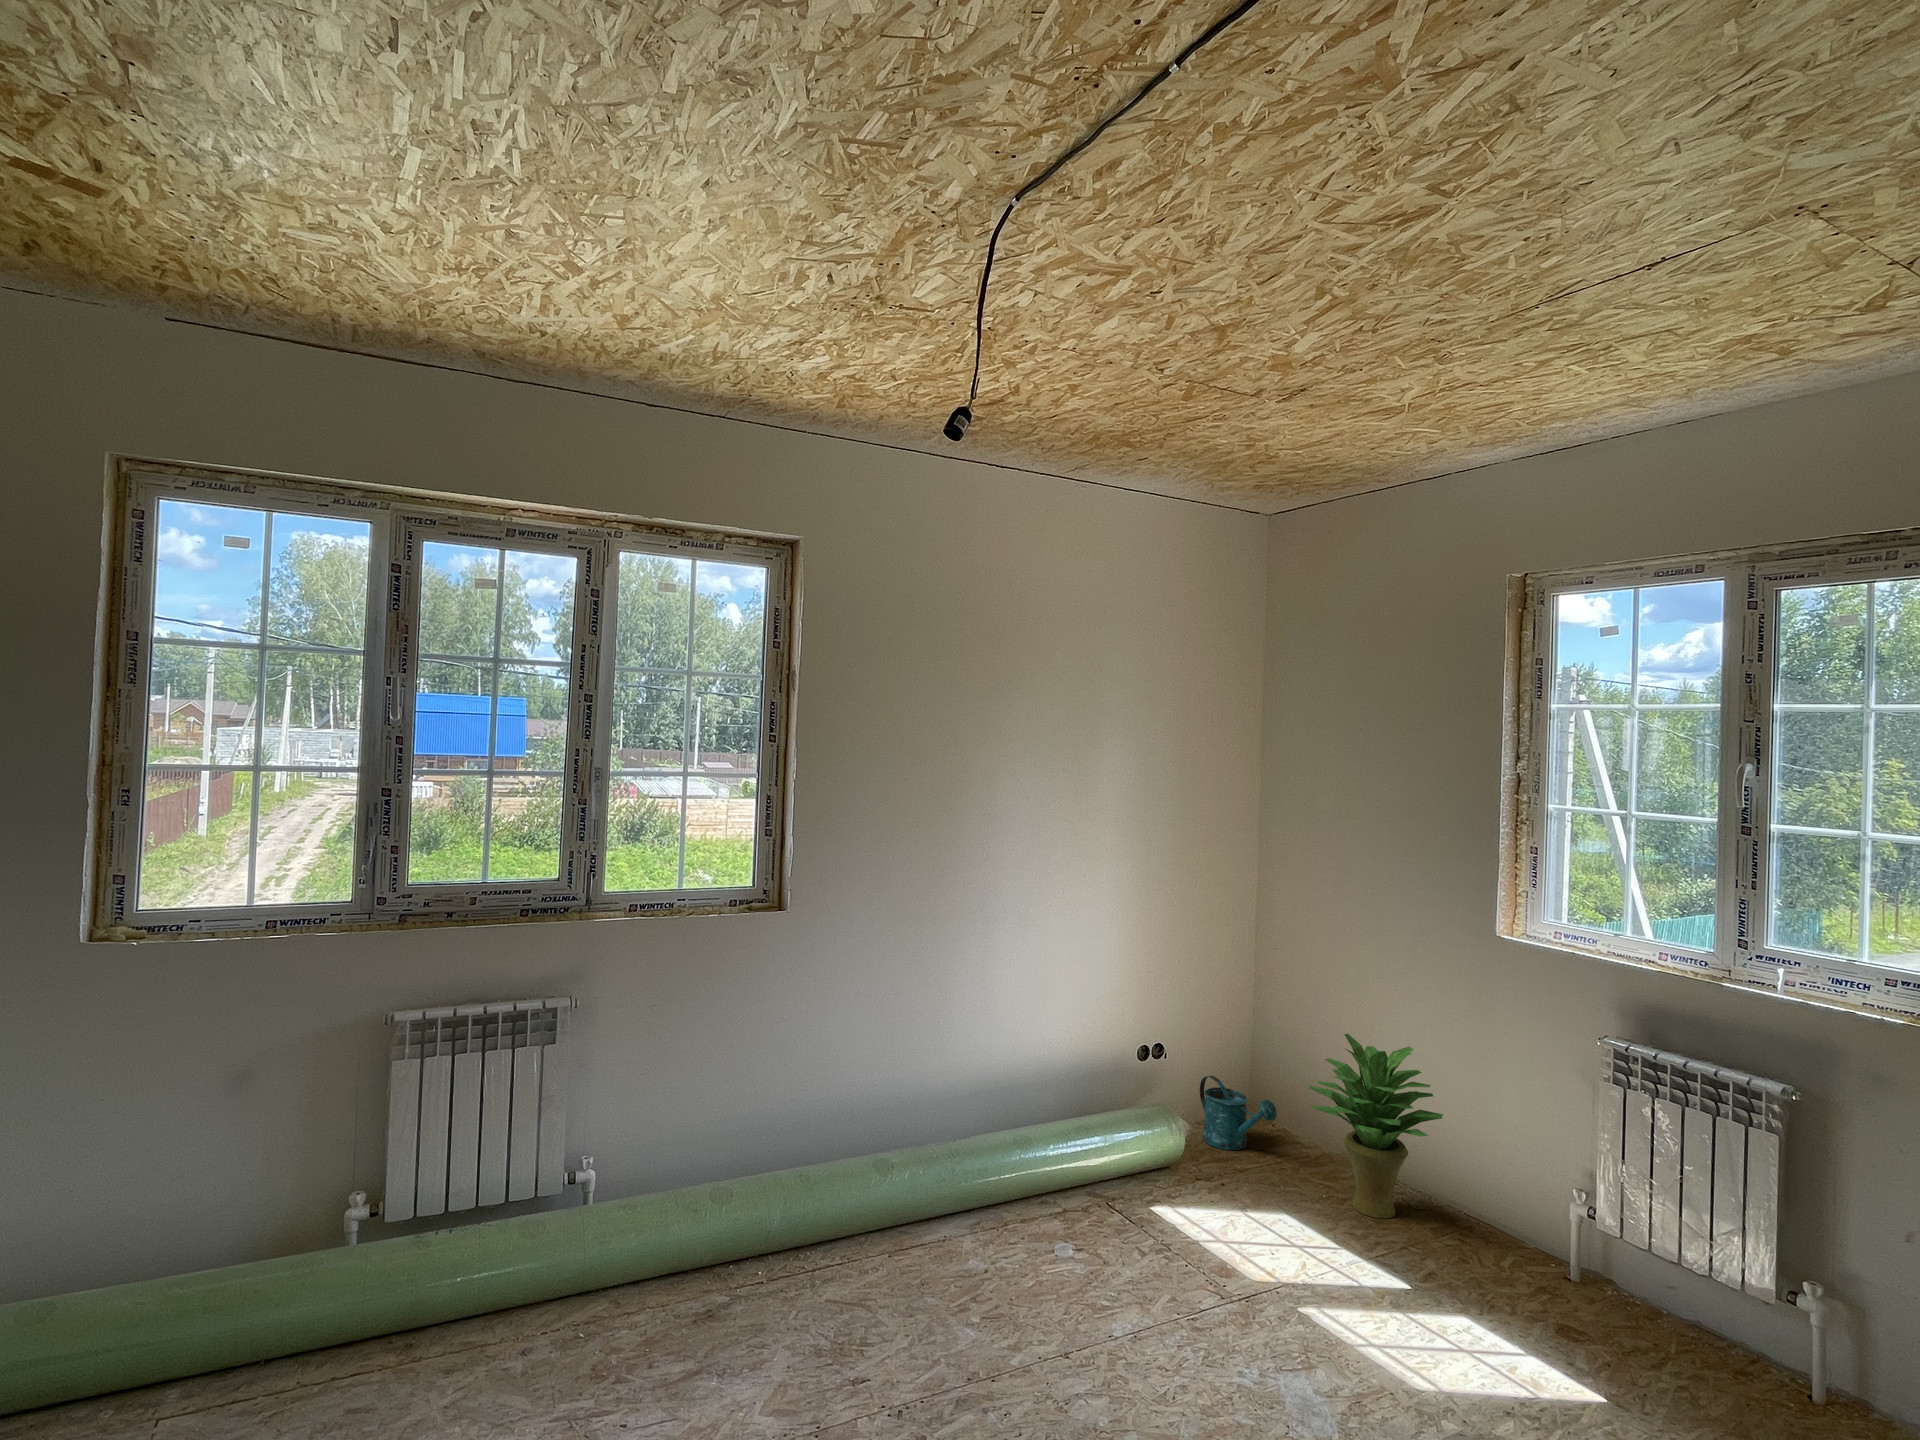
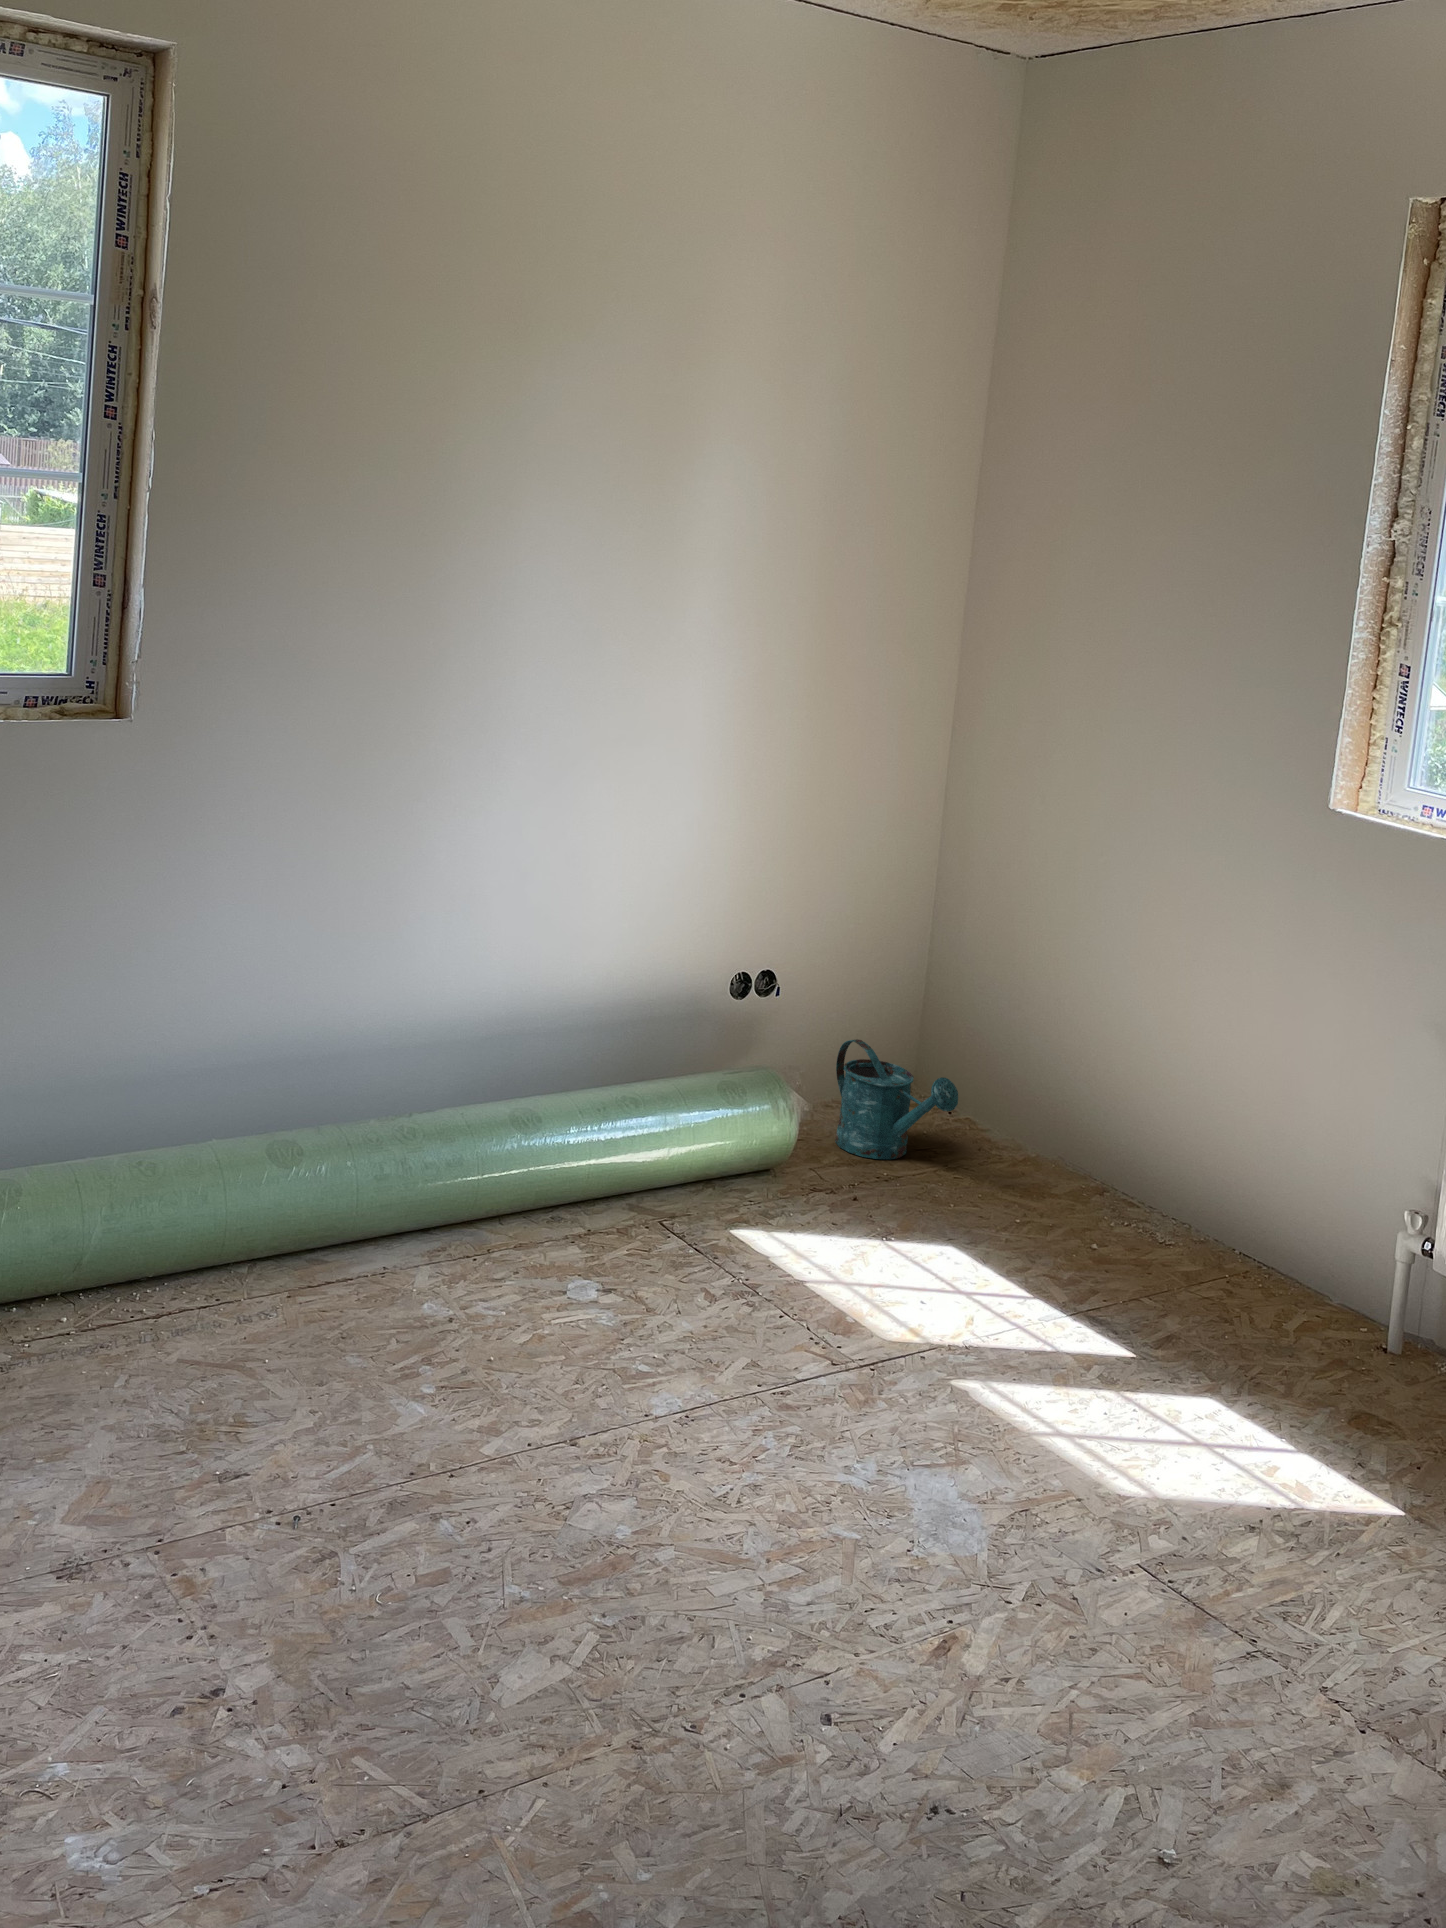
potted plant: present [1309,1034,1443,1218] -> none [1011,970,1220,1261]

